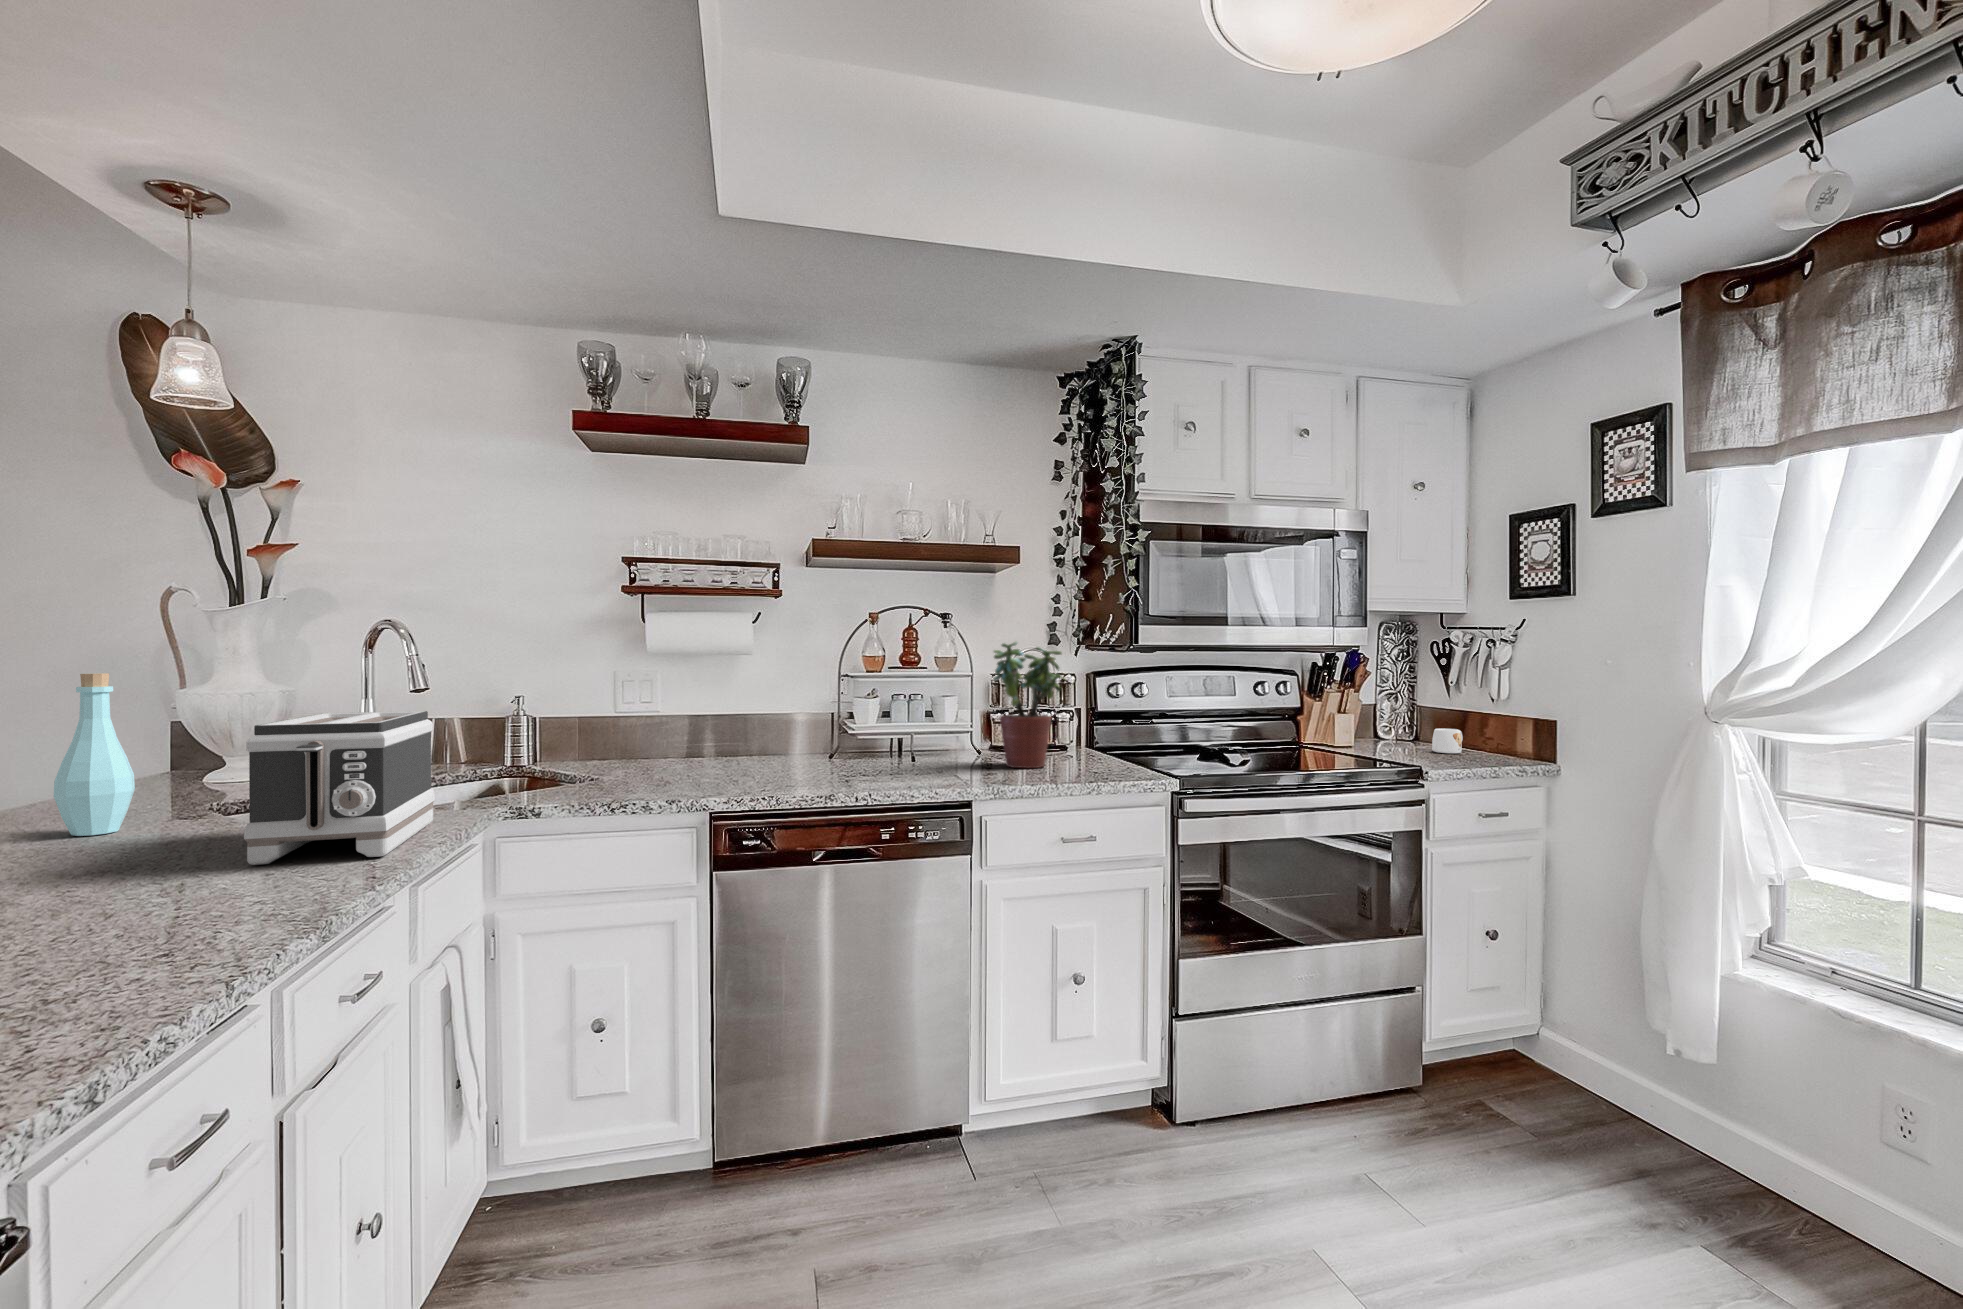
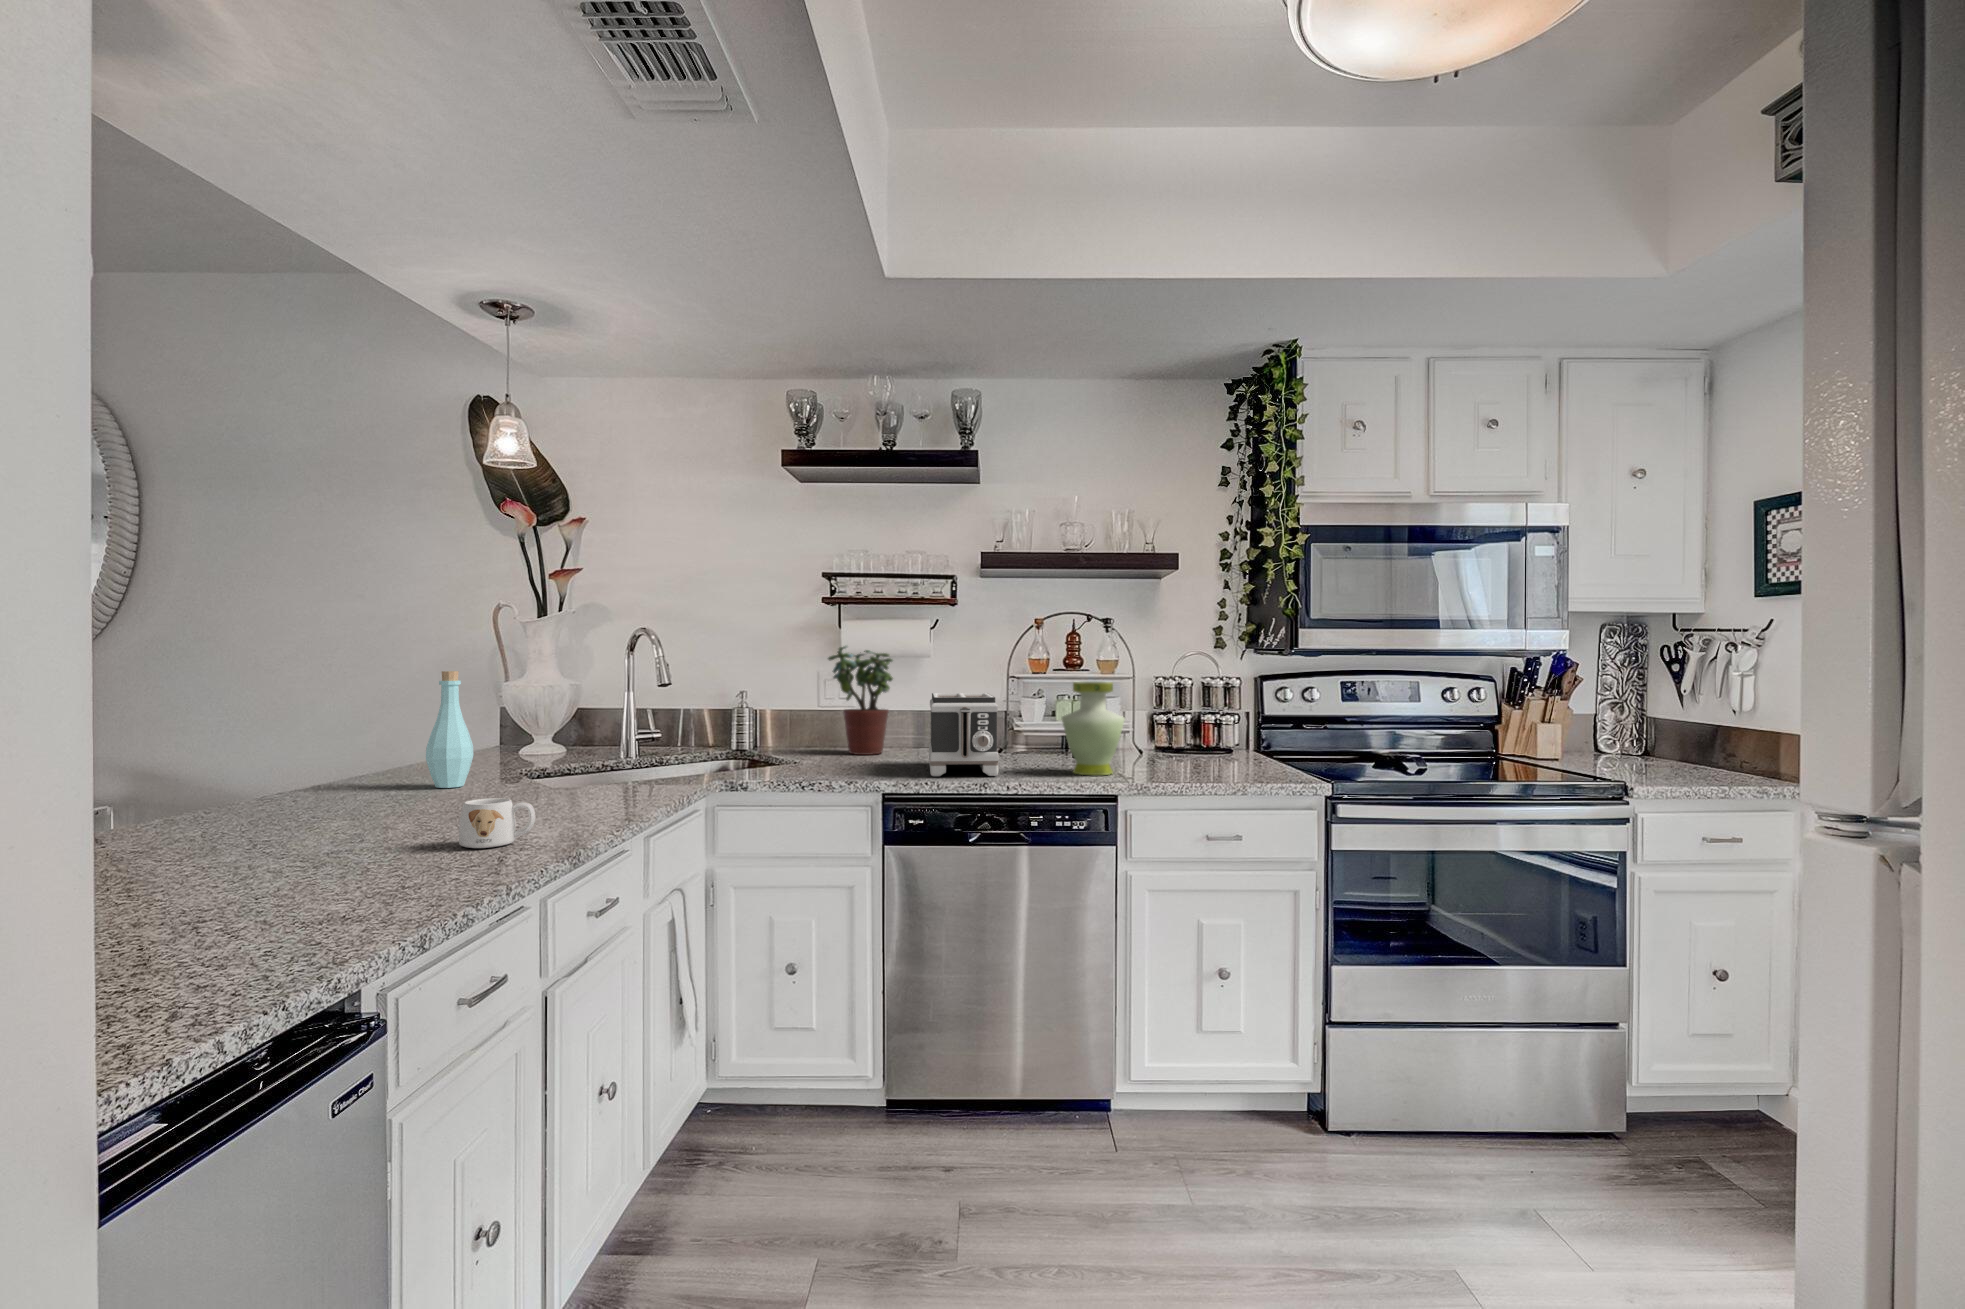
potted plant: present [993,642,1064,768] -> present [828,646,893,755]
vase: none [909,679,977,780] -> present [1062,682,1125,775]
toaster: present [244,711,435,865] -> present [929,693,999,776]
mug: present [1432,729,1463,753] -> present [459,798,535,848]

